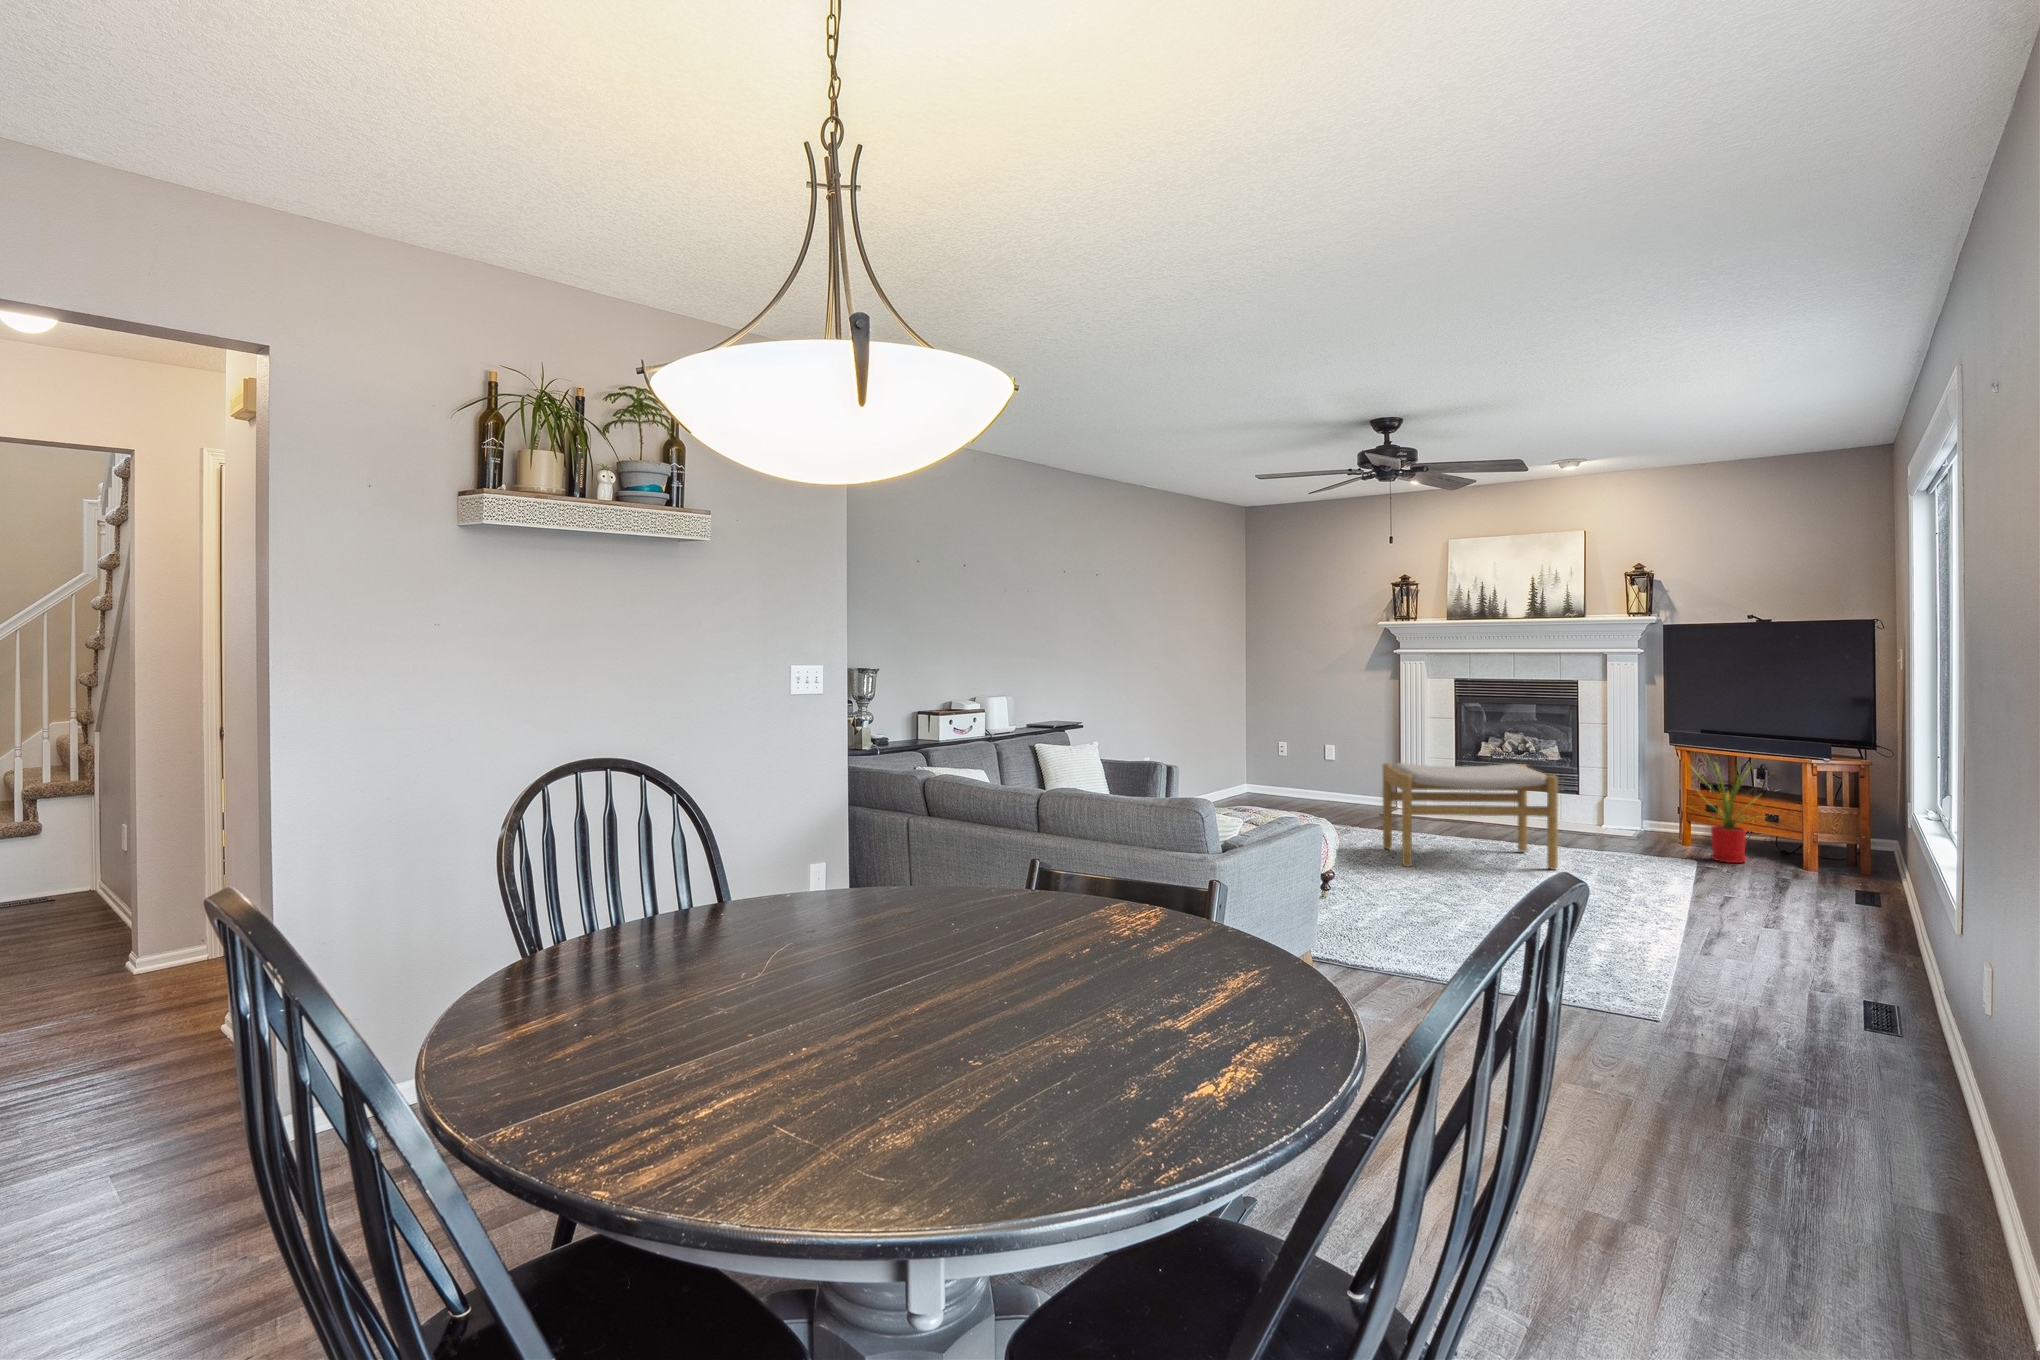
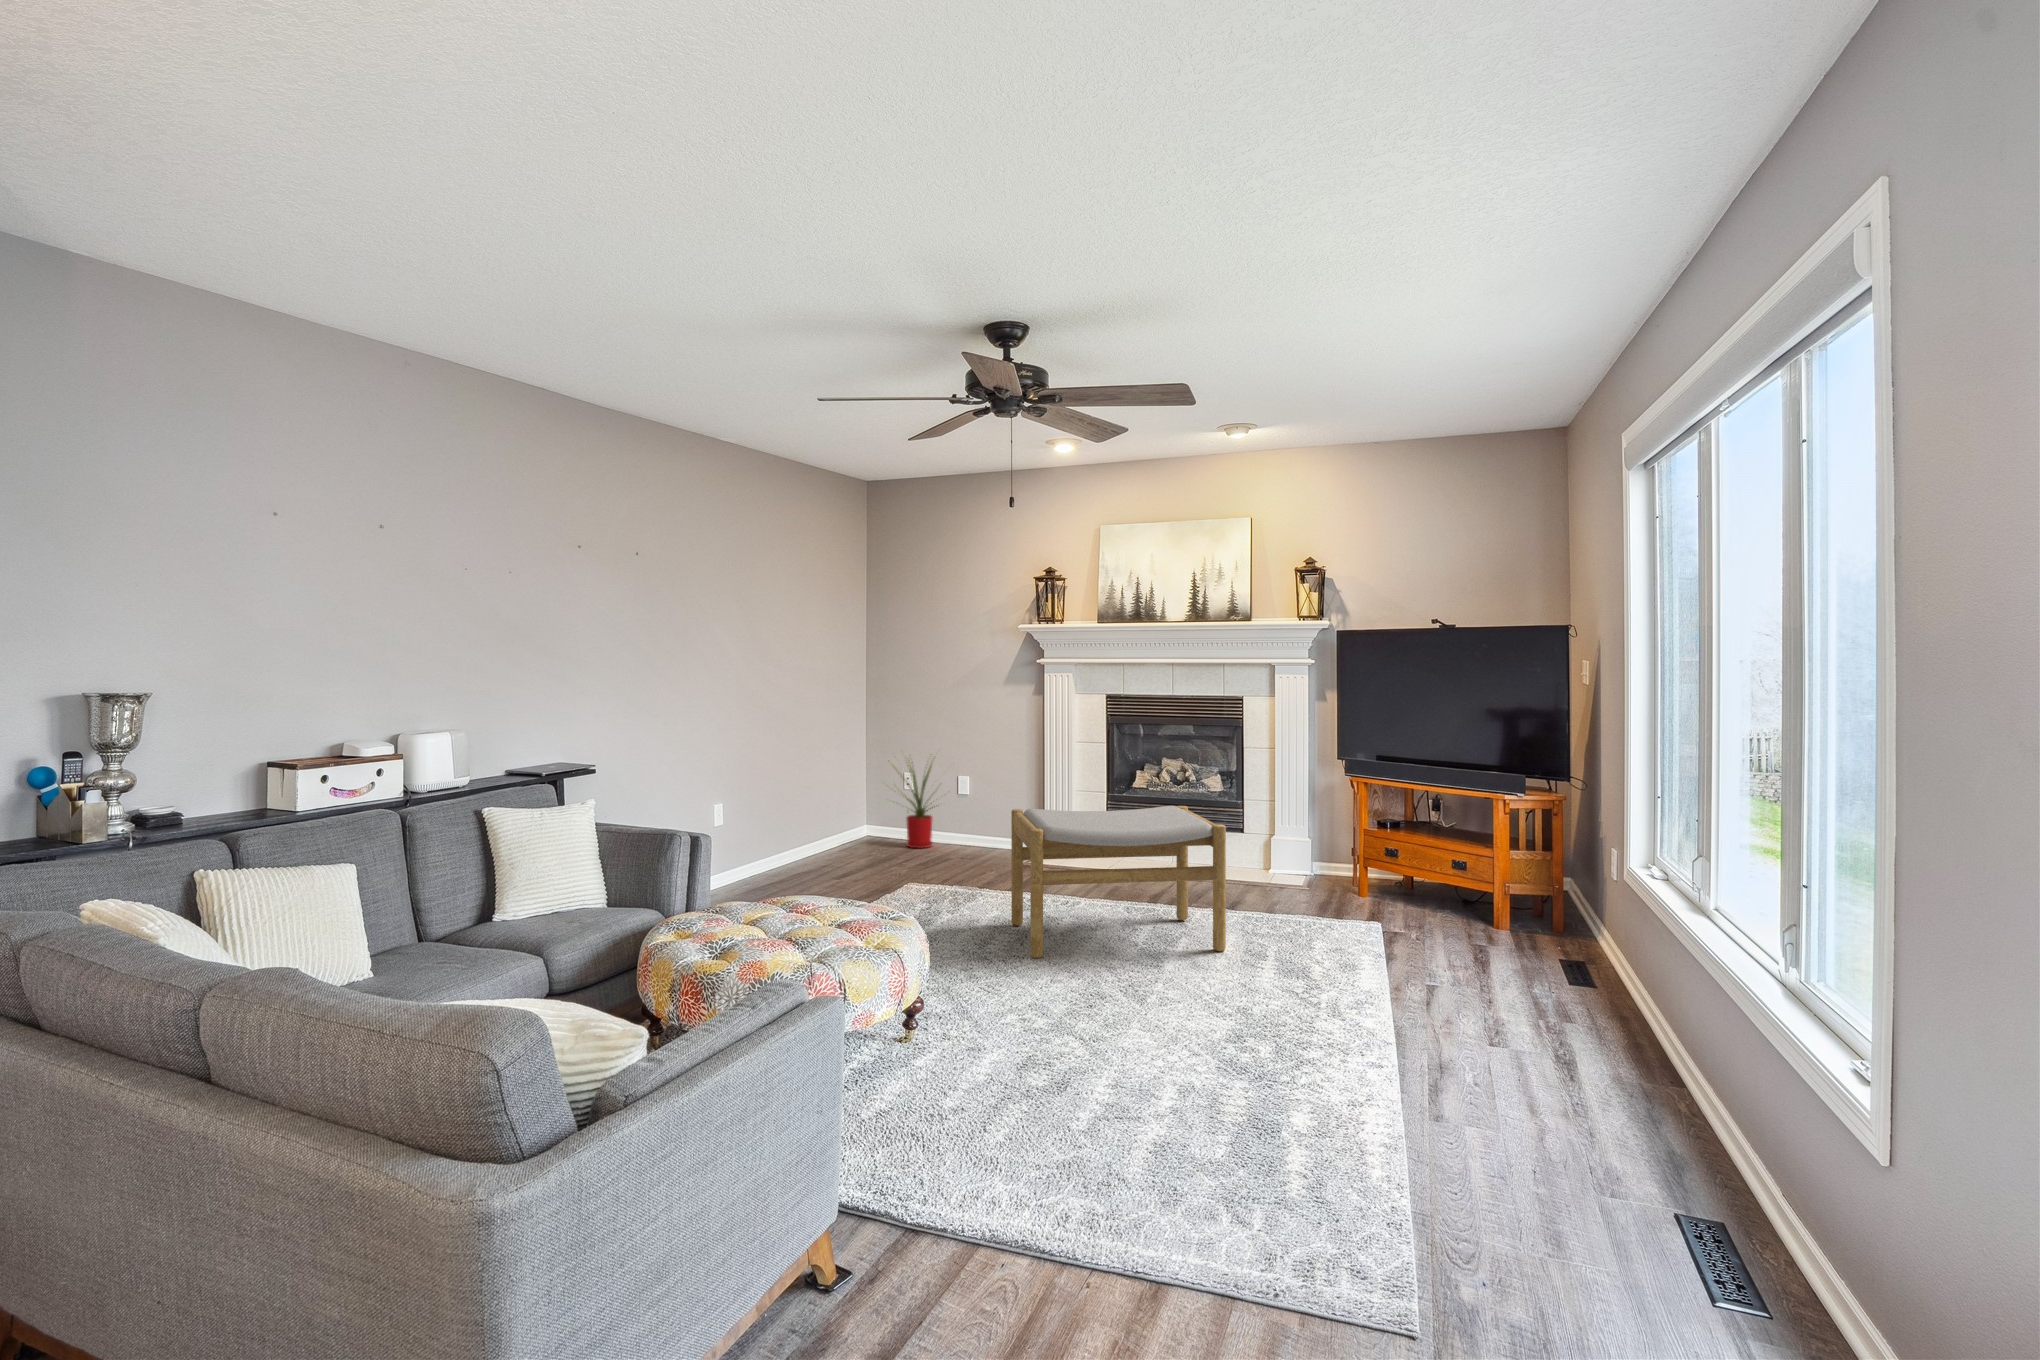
house plant: present [1692,763,1758,863] -> present [888,760,939,848]

